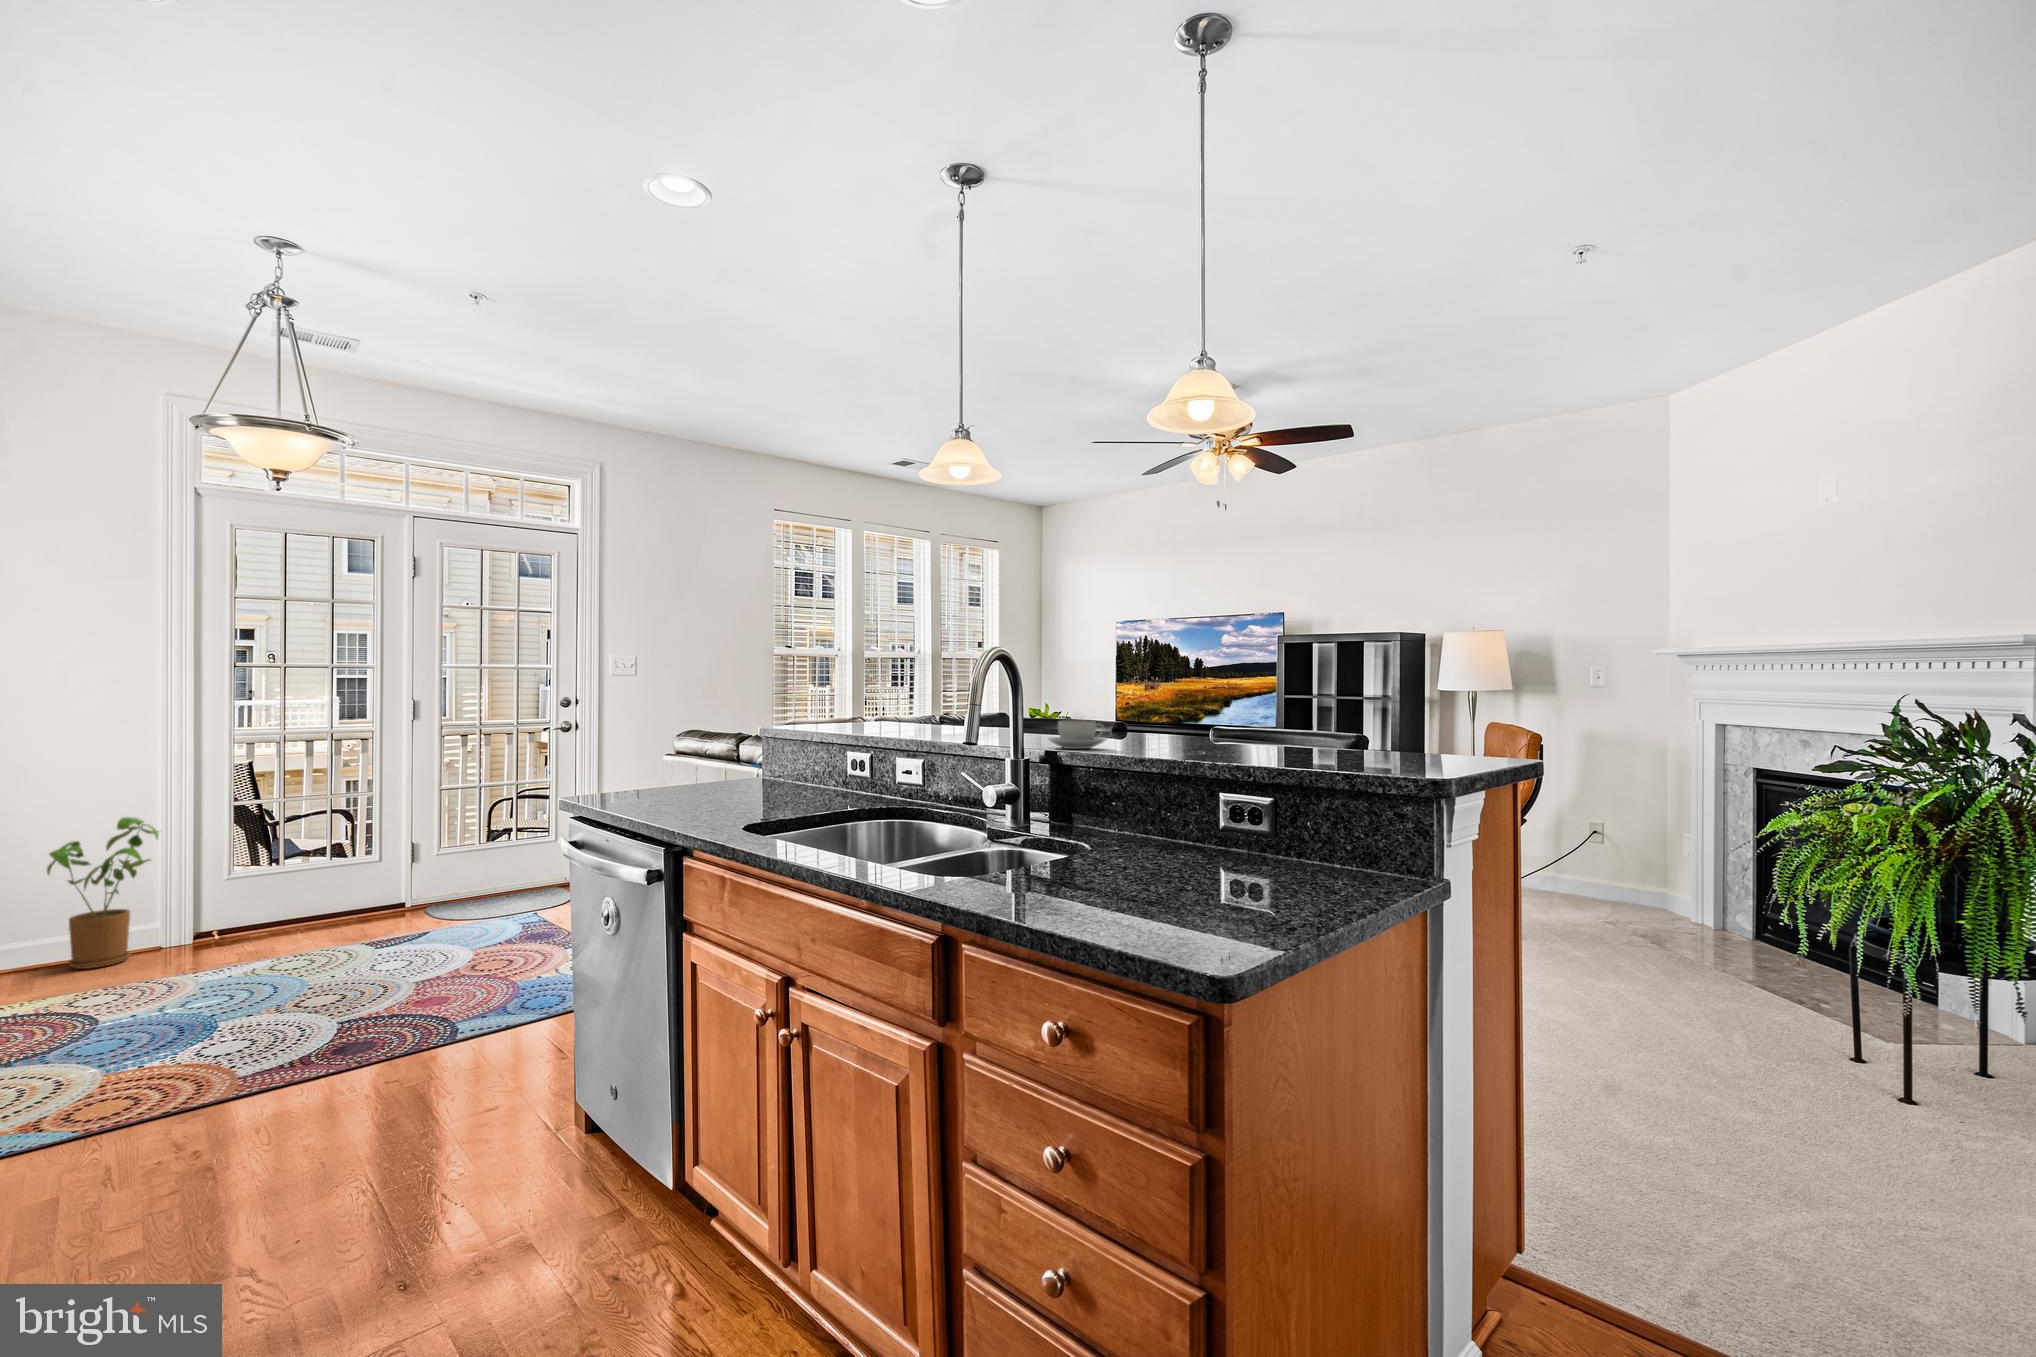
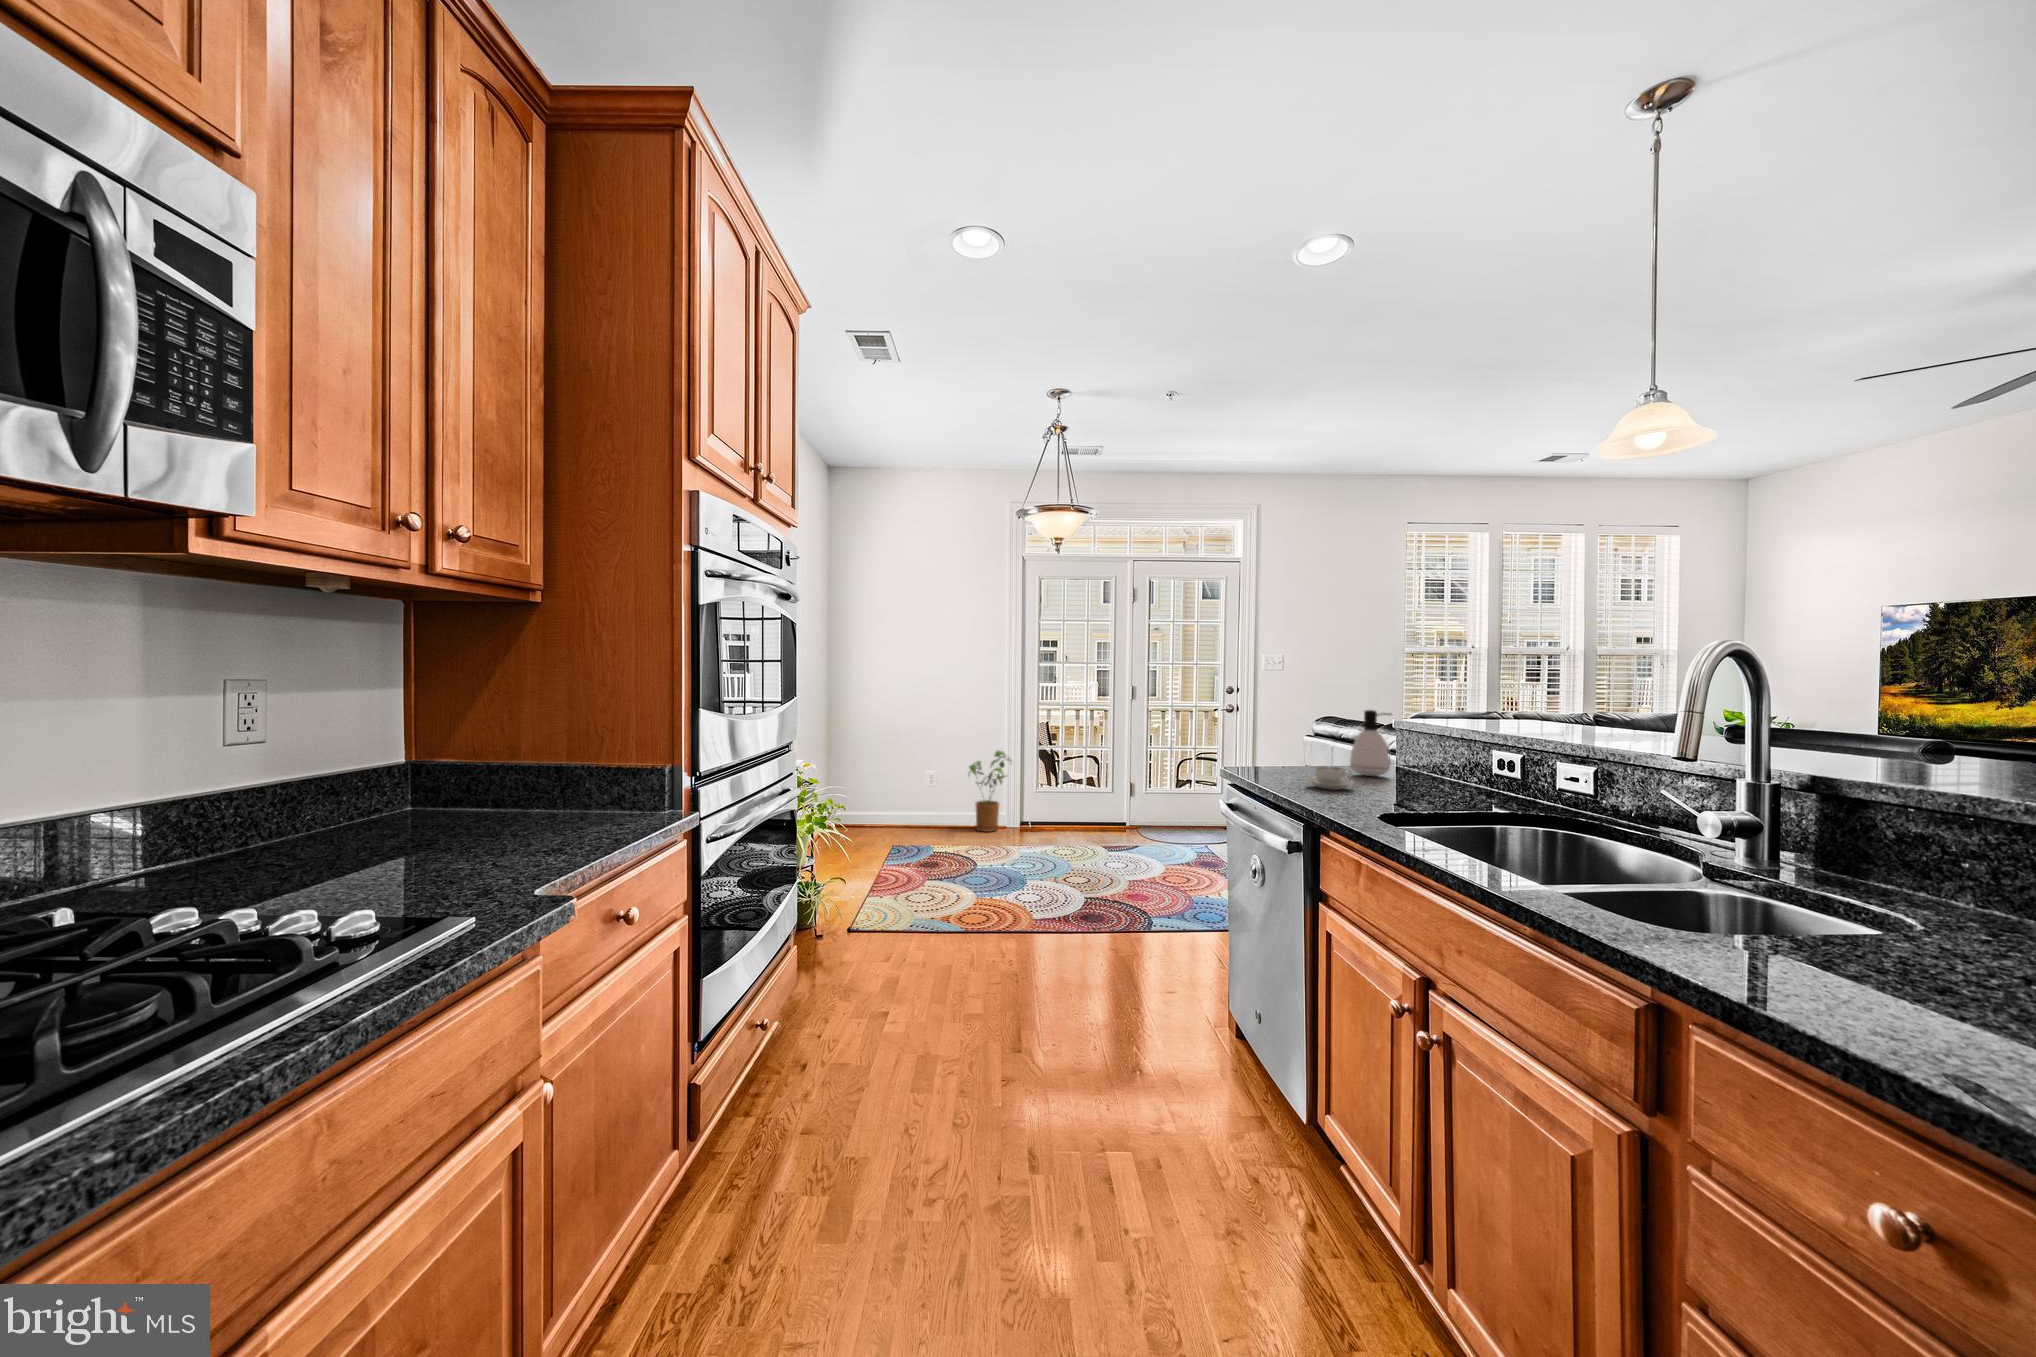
soap dispenser: none [718,715,760,789] -> present [1350,710,1391,776]
coffee cup: present [1048,720,1106,749] -> present [1307,766,1353,790]

